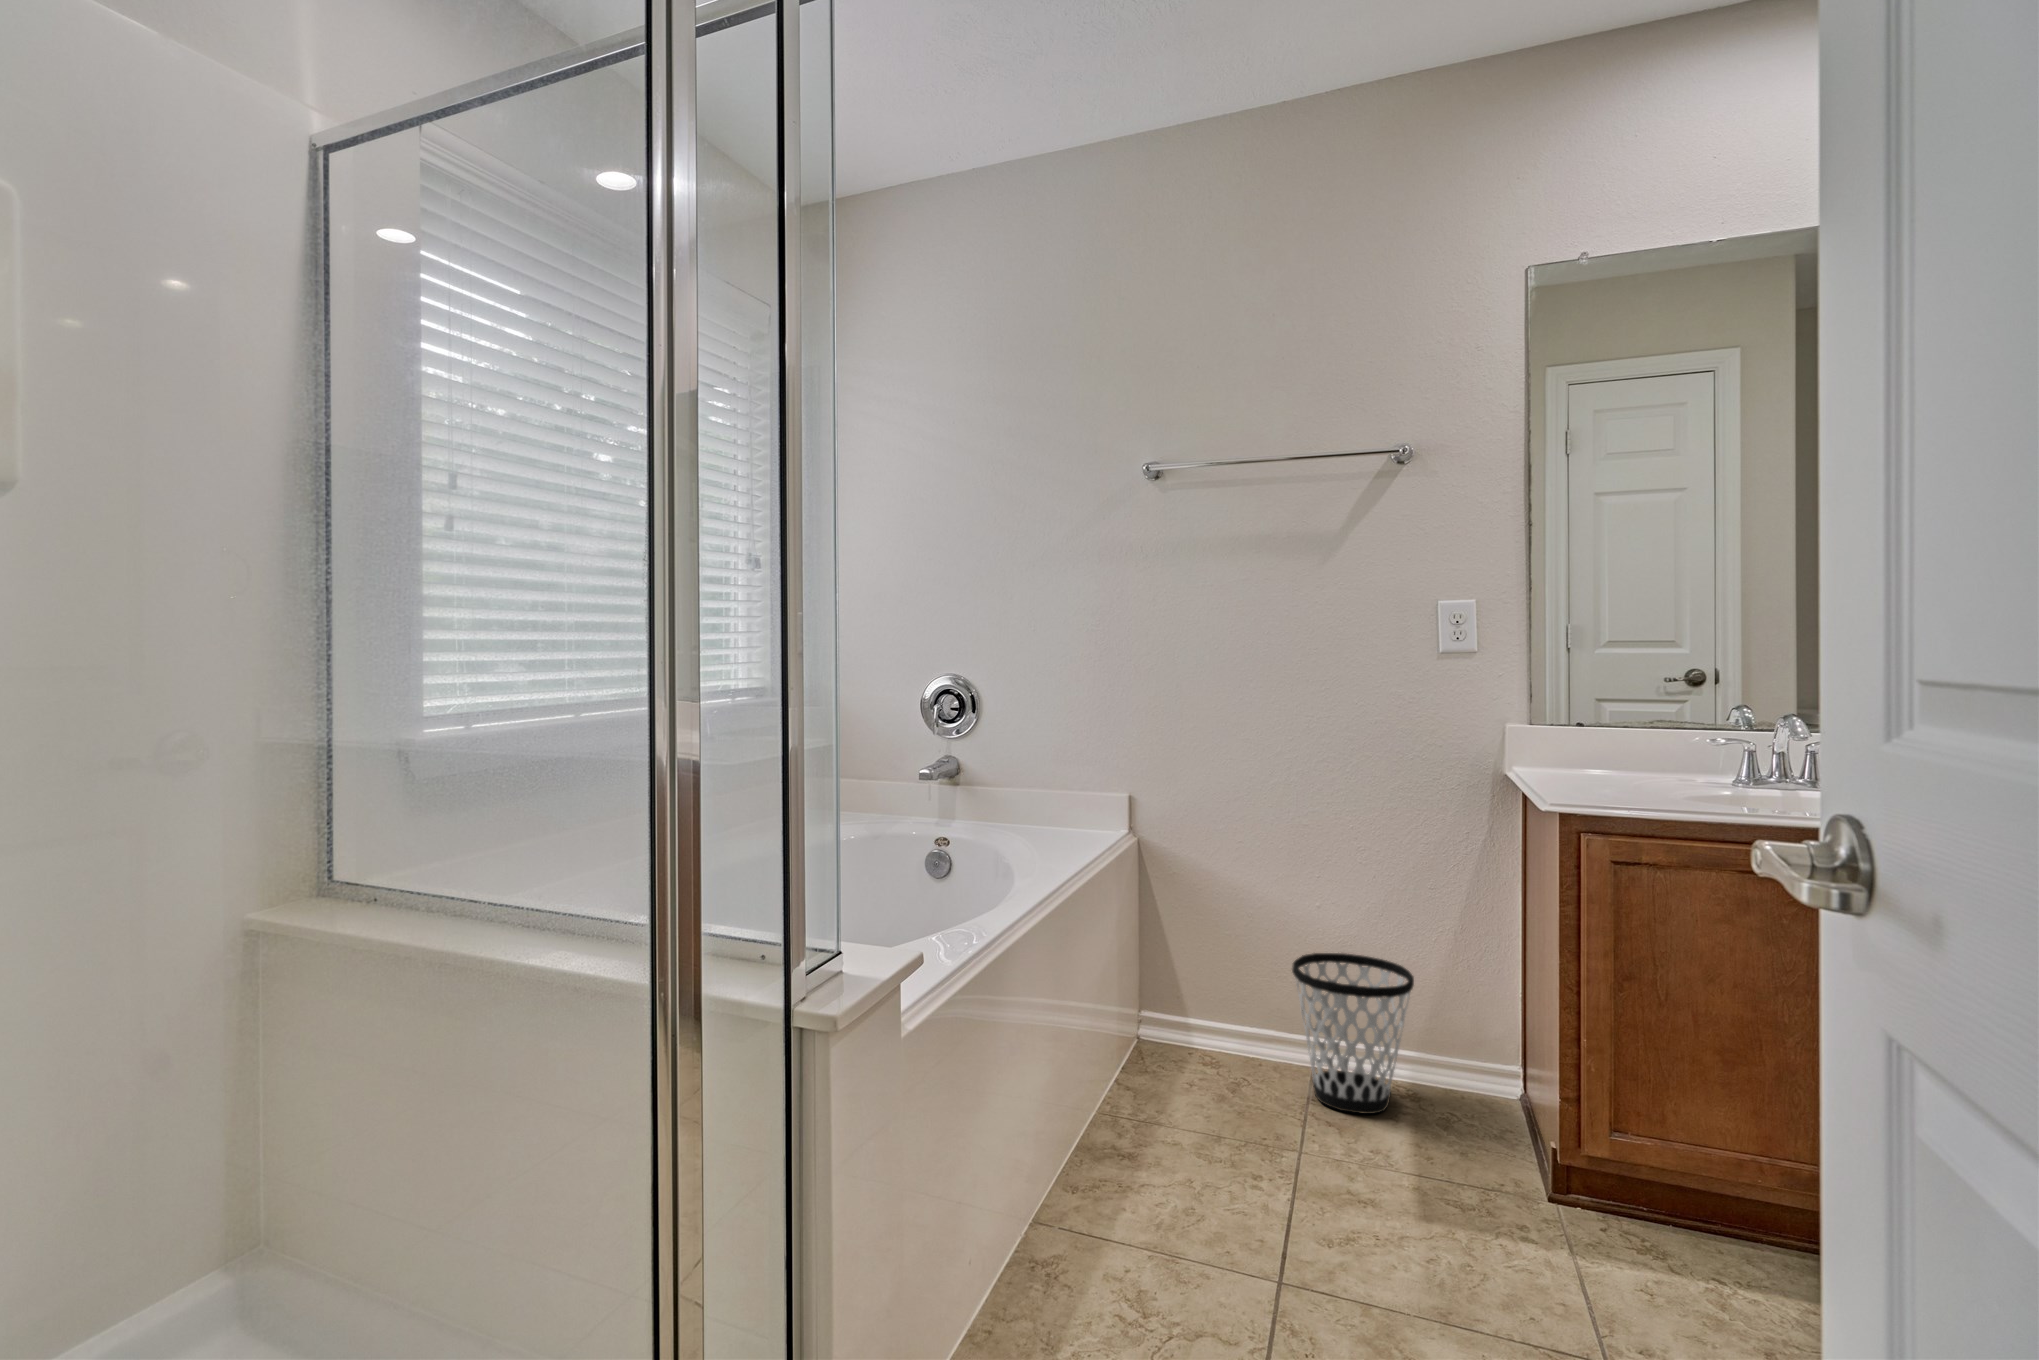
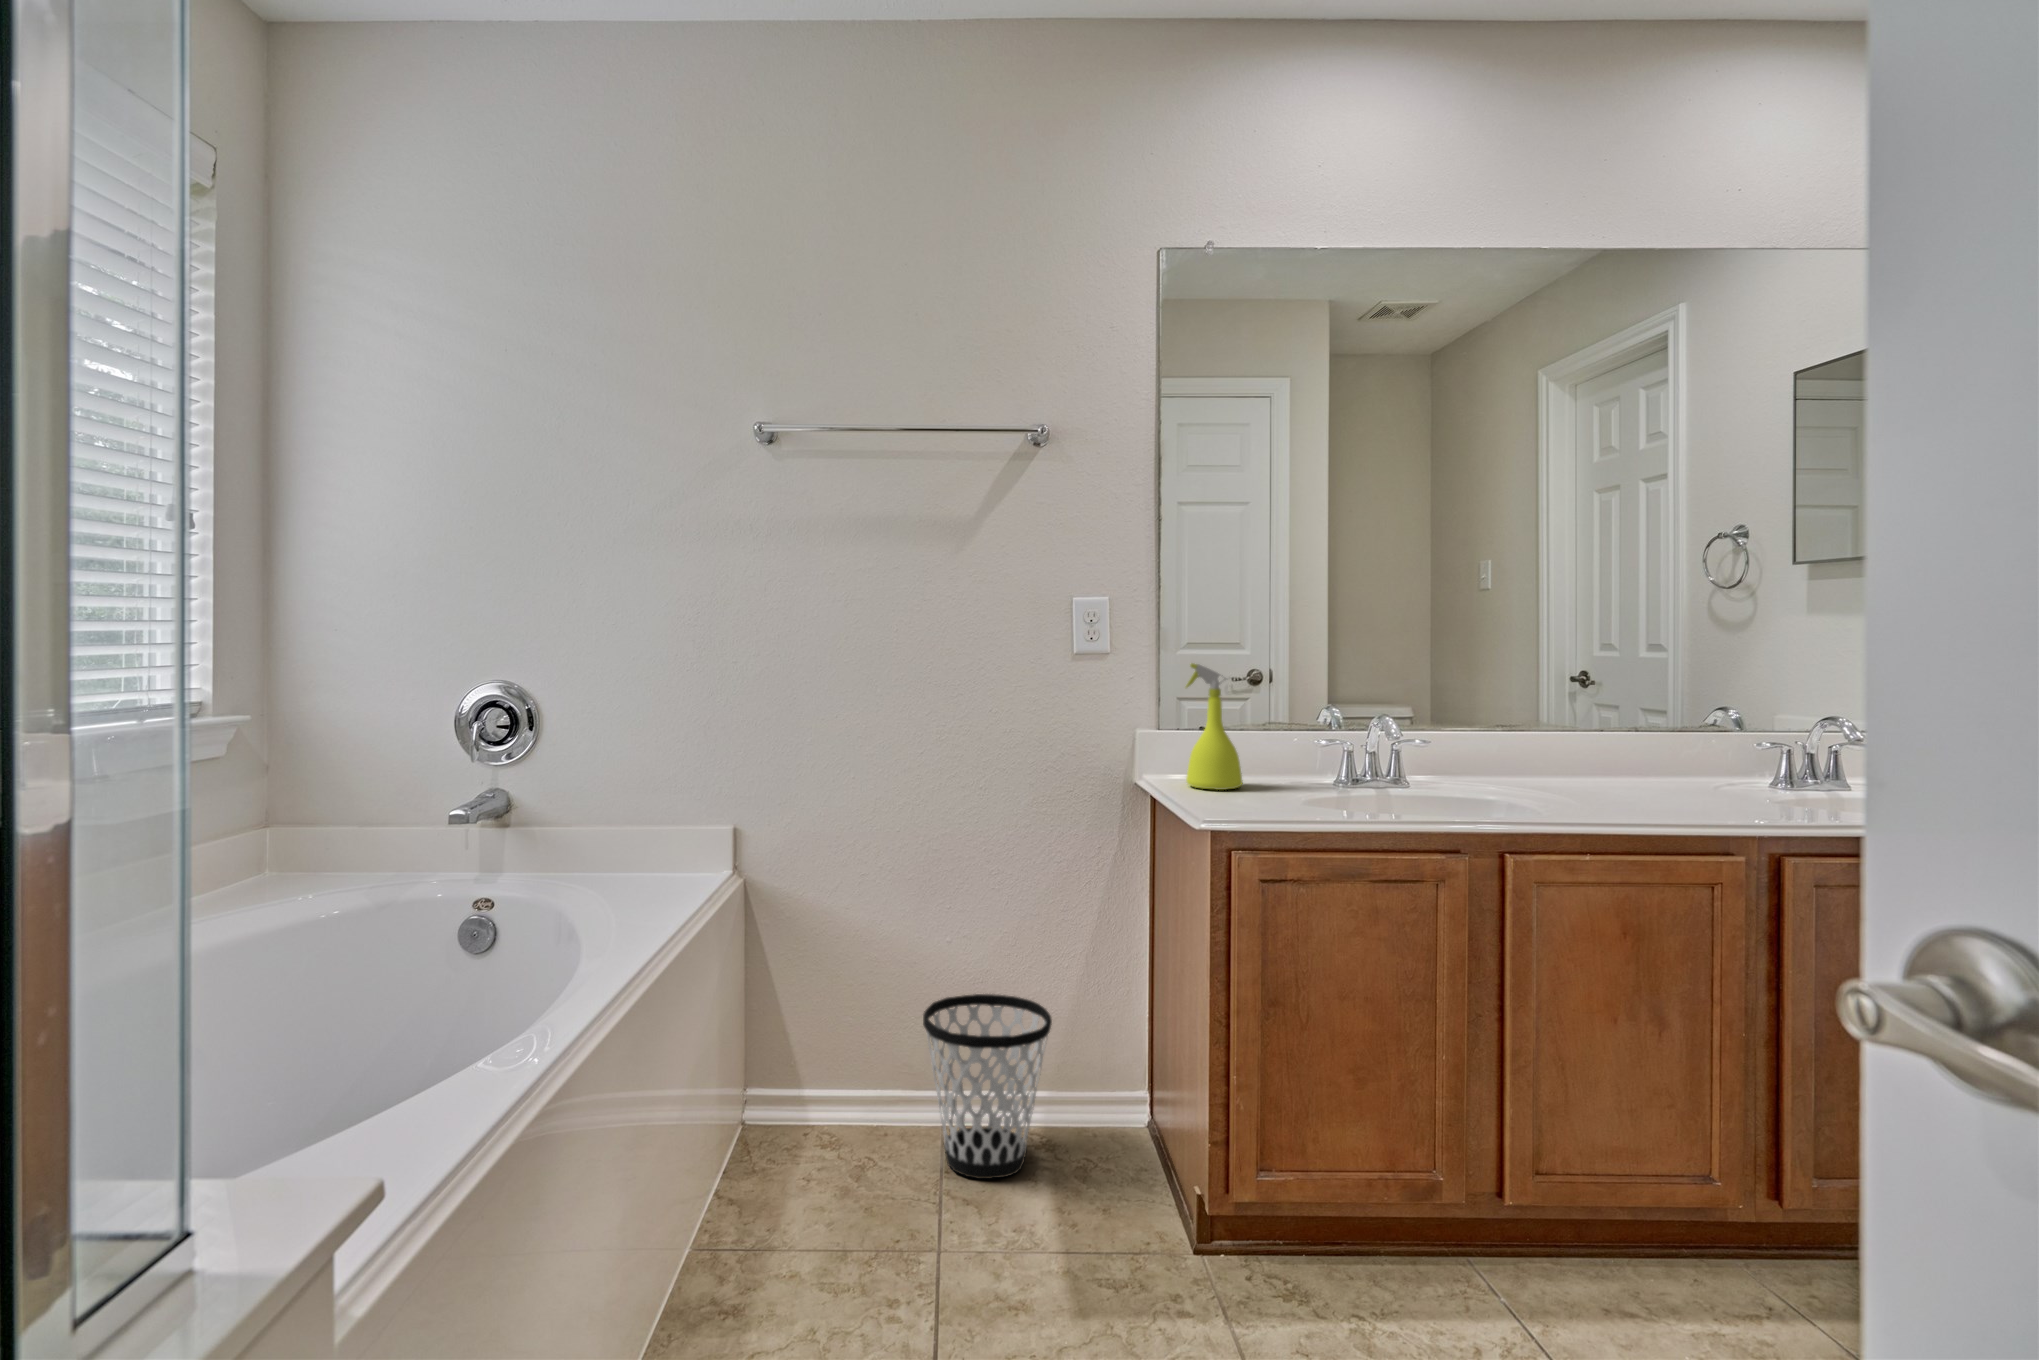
spray bottle: none [1548,658,1612,779] -> present [1186,663,1242,790]

